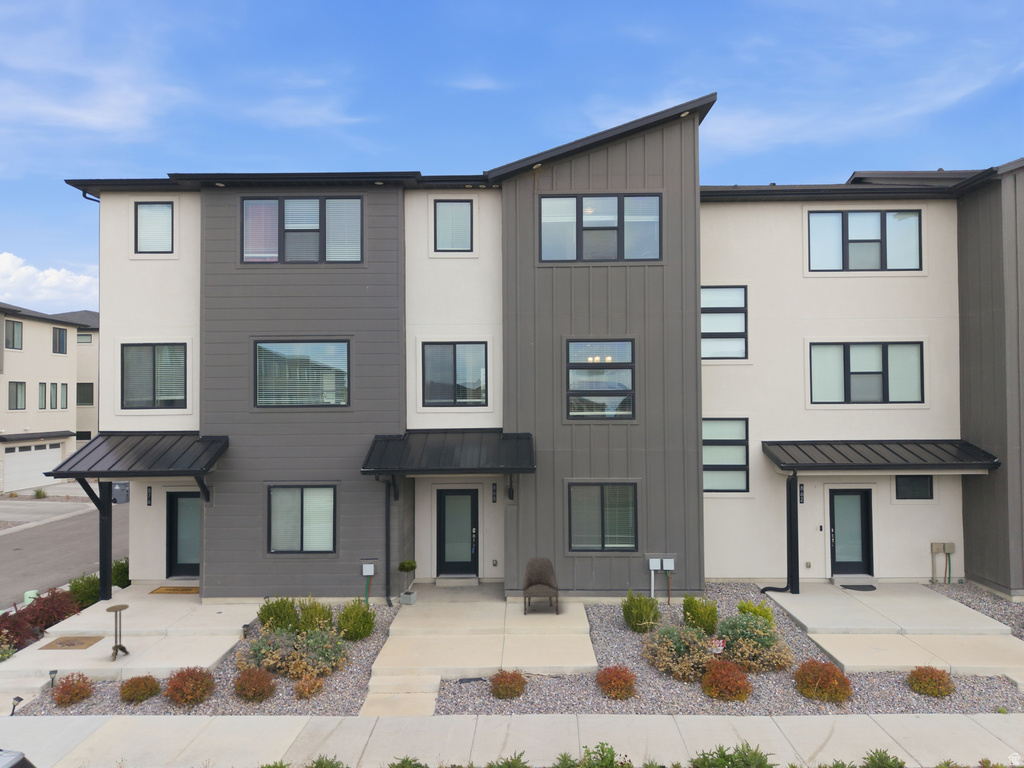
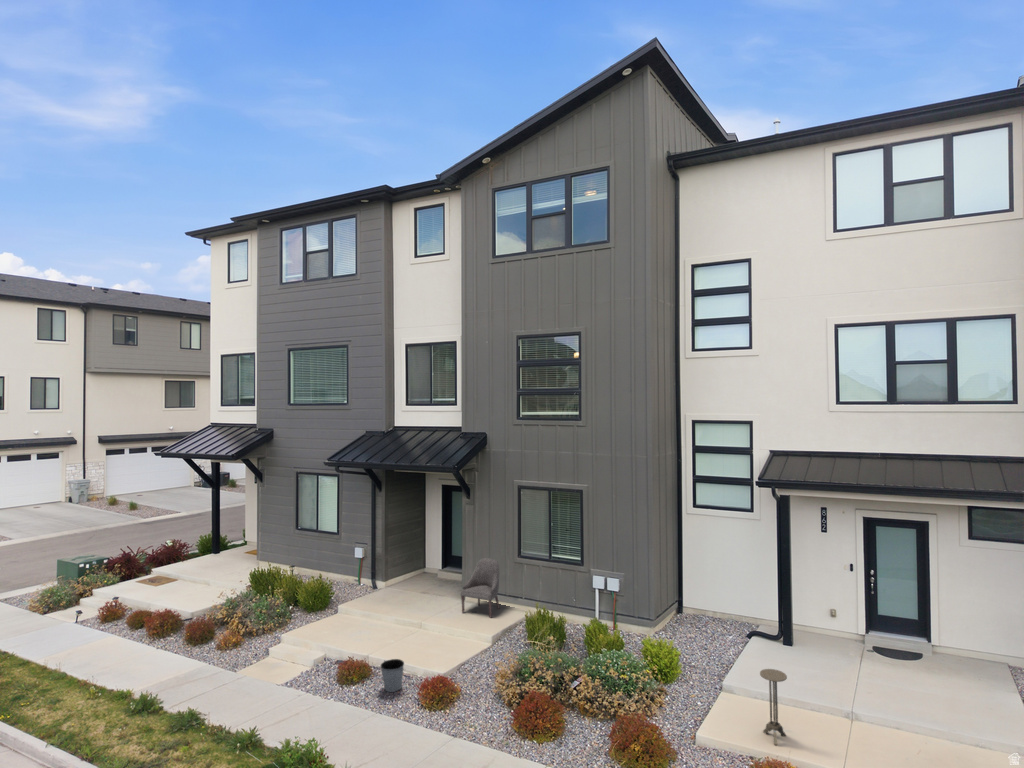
potted tree: present [398,560,417,605] -> none [378,547,398,588]
side table: present [106,605,129,661] -> present [760,669,787,745]
bucket: none [554,662,580,696] -> present [381,659,404,692]

